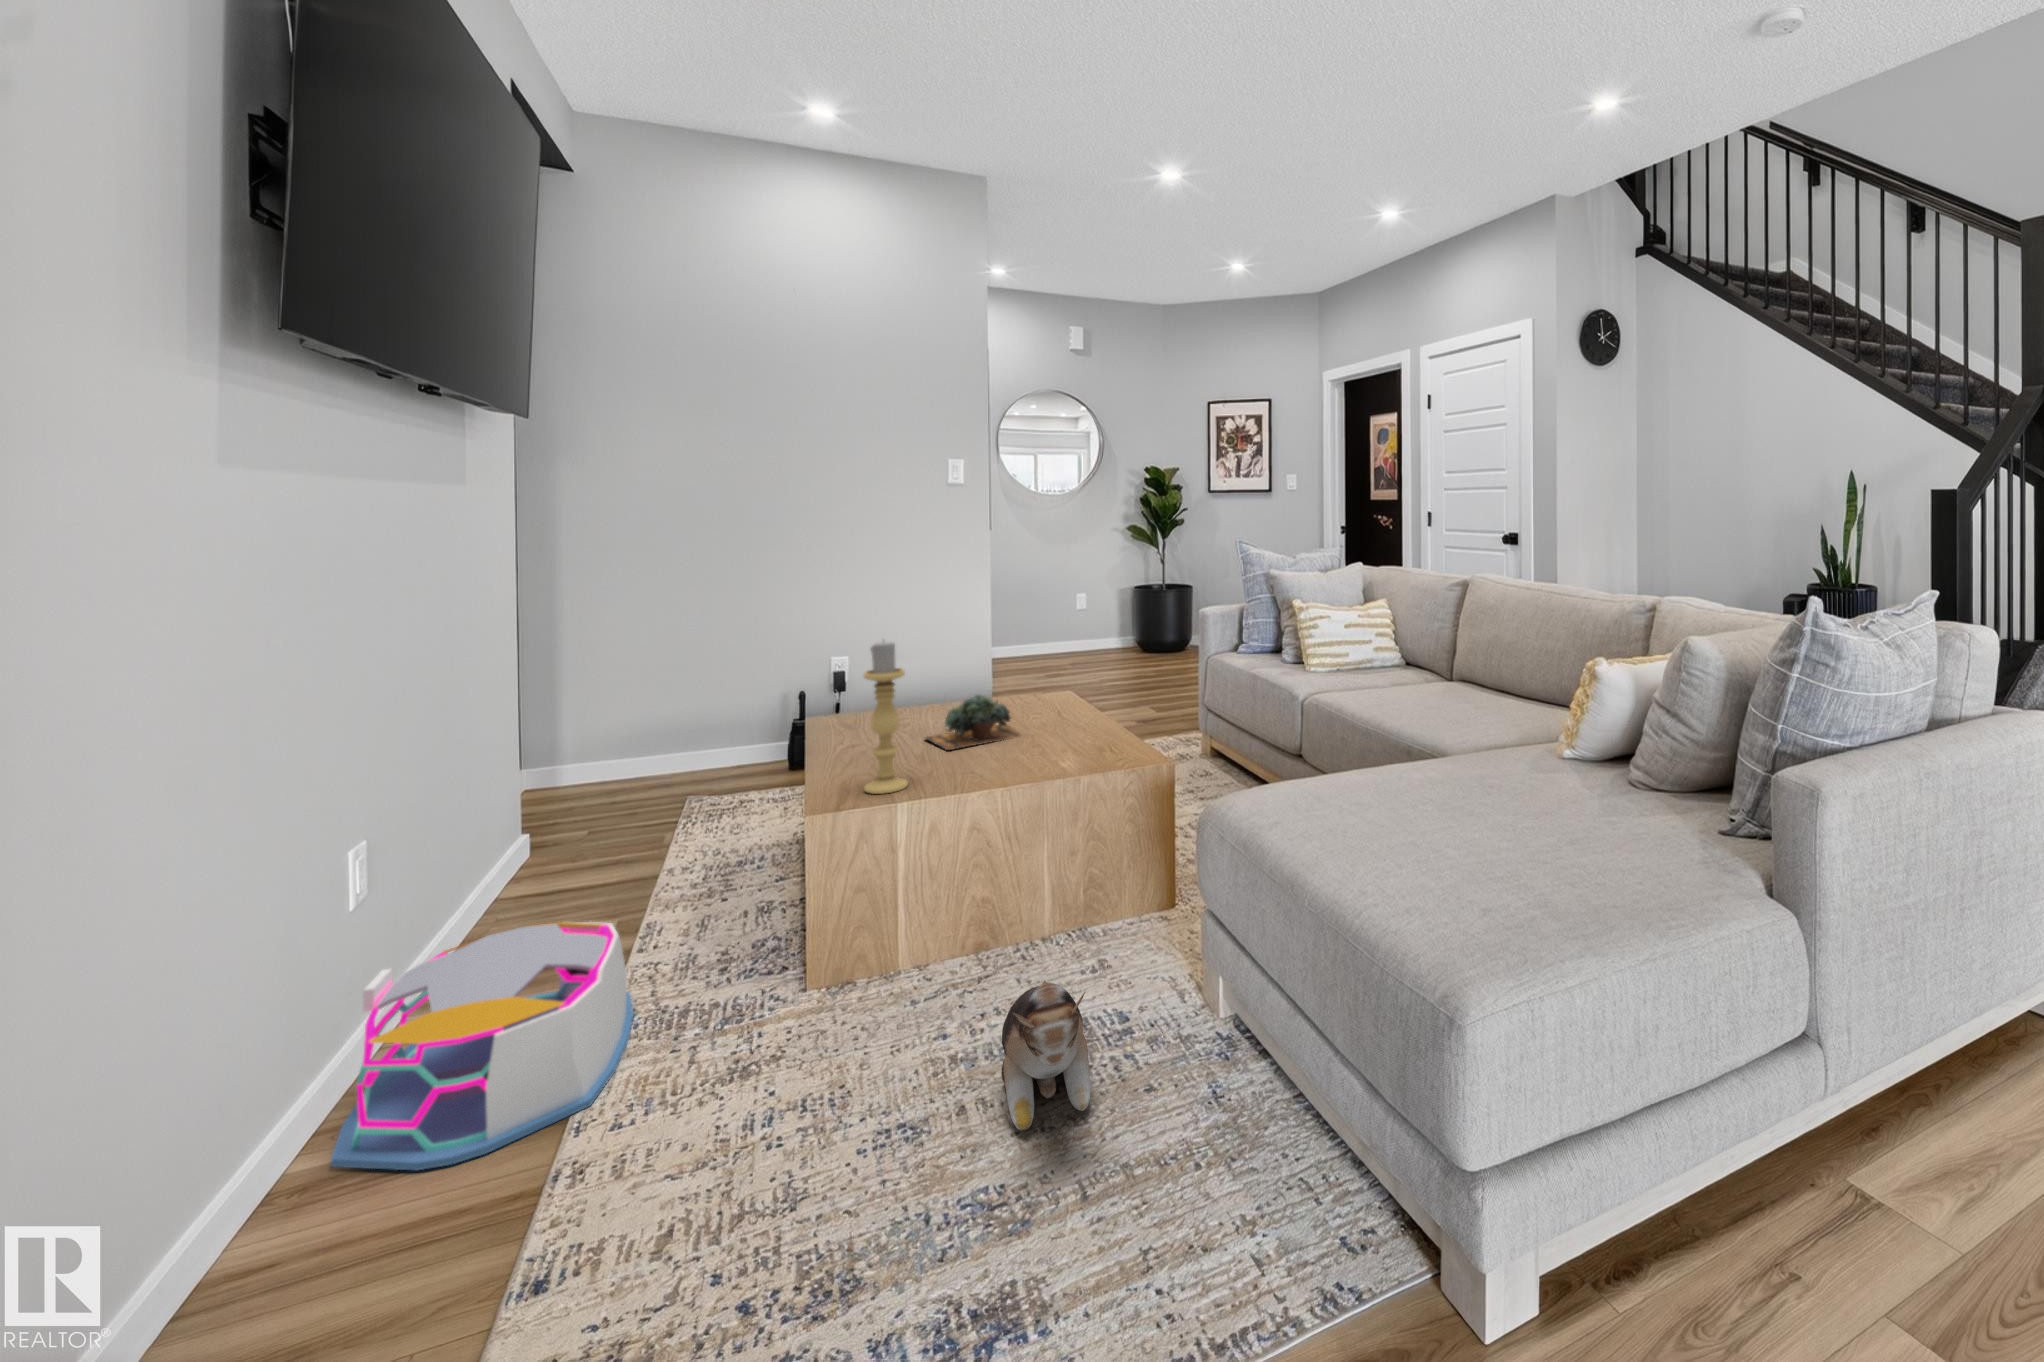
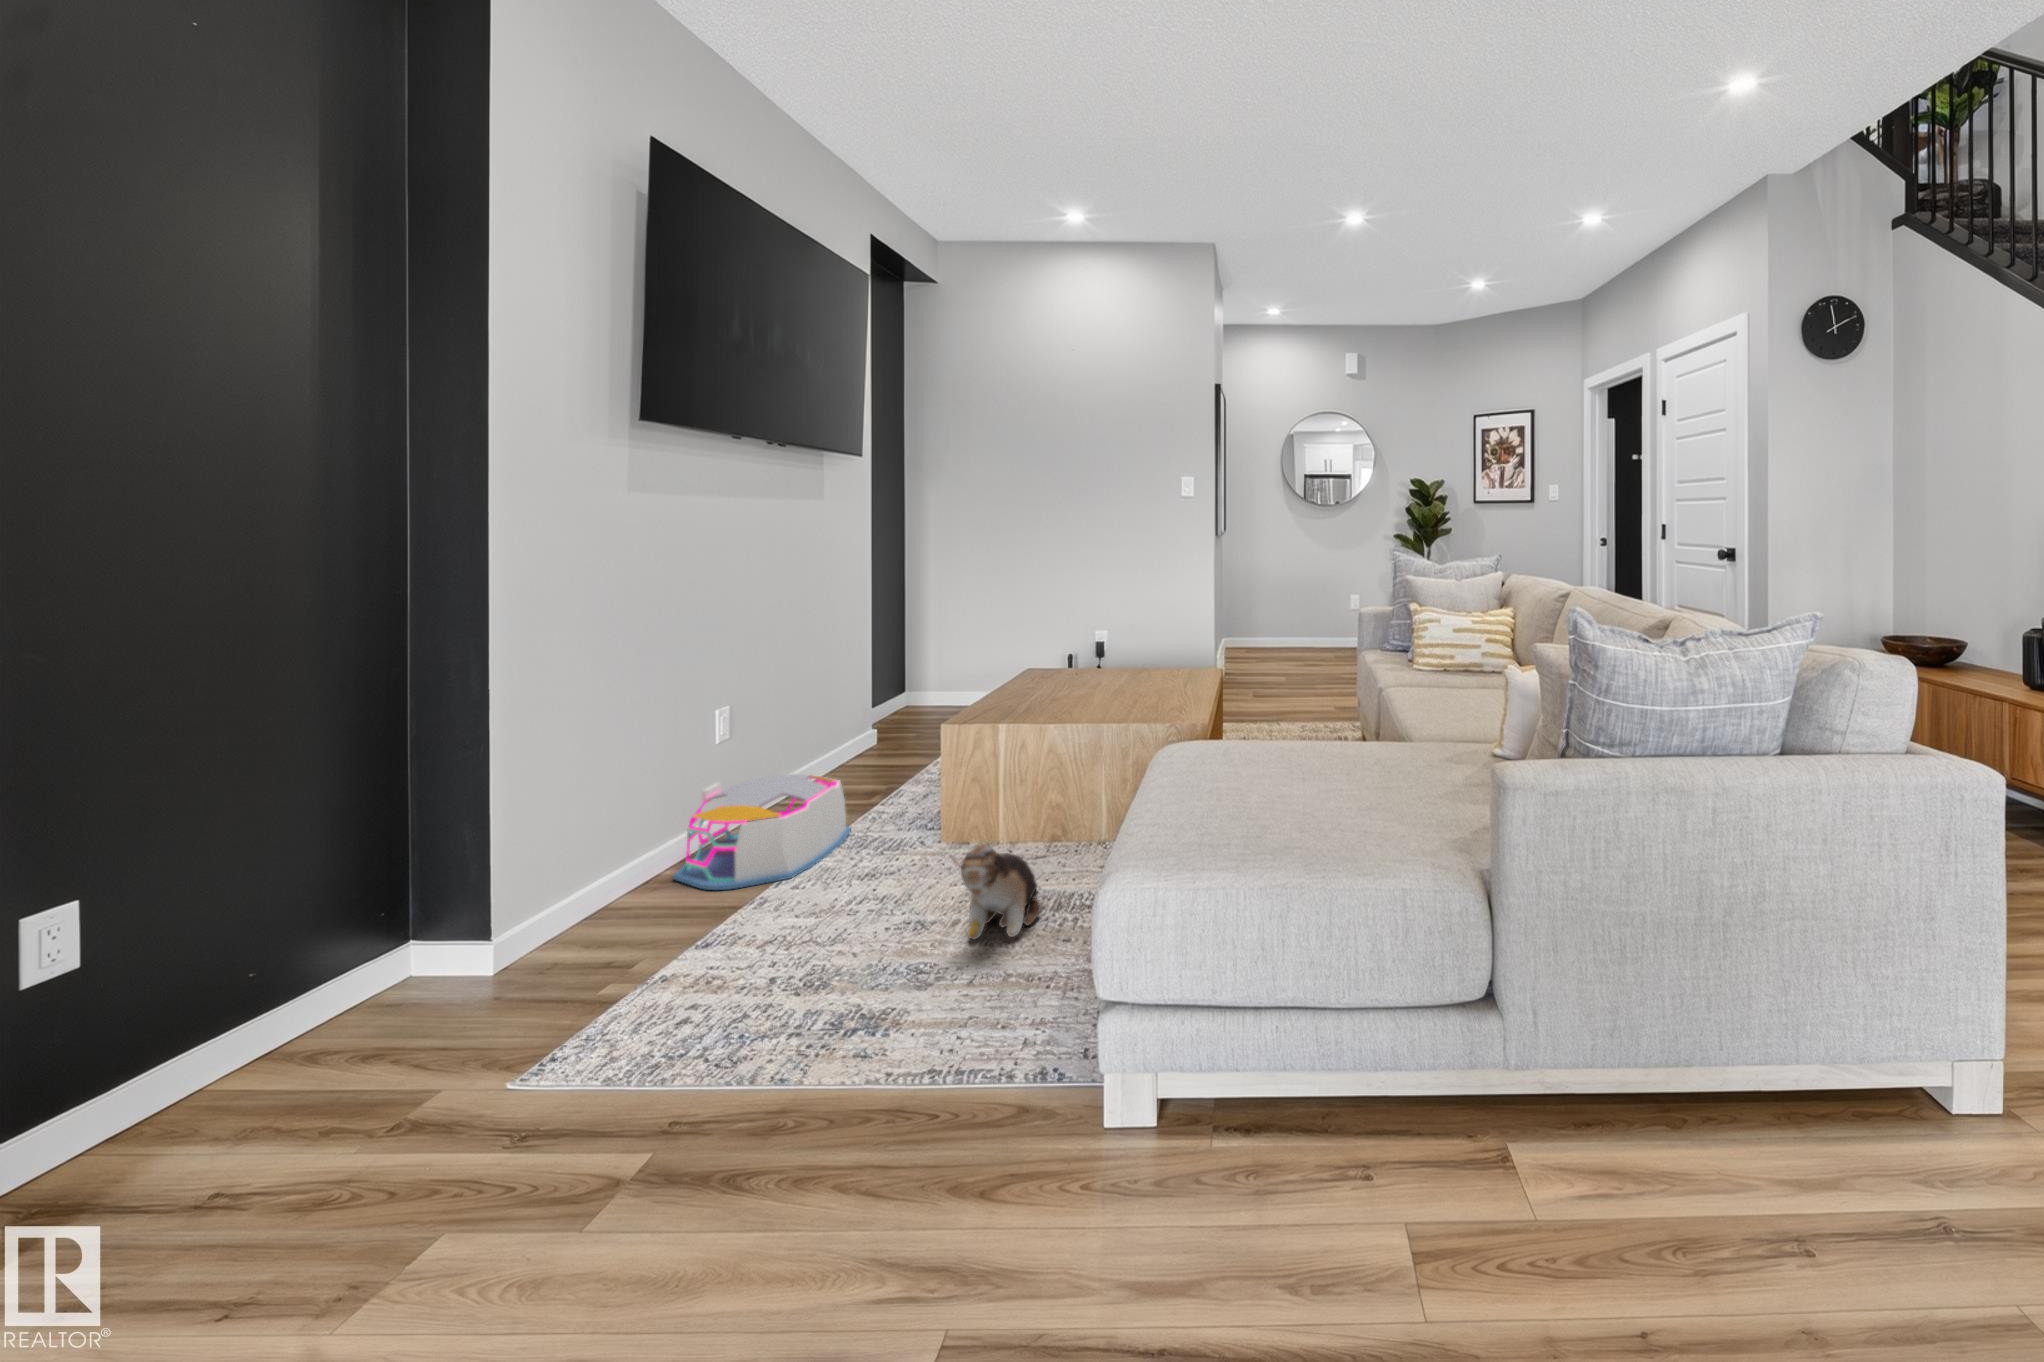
candle holder: present [864,641,908,794] -> none [990,613,1020,721]
succulent plant: present [925,695,1022,750] -> none [1070,661,1135,700]

